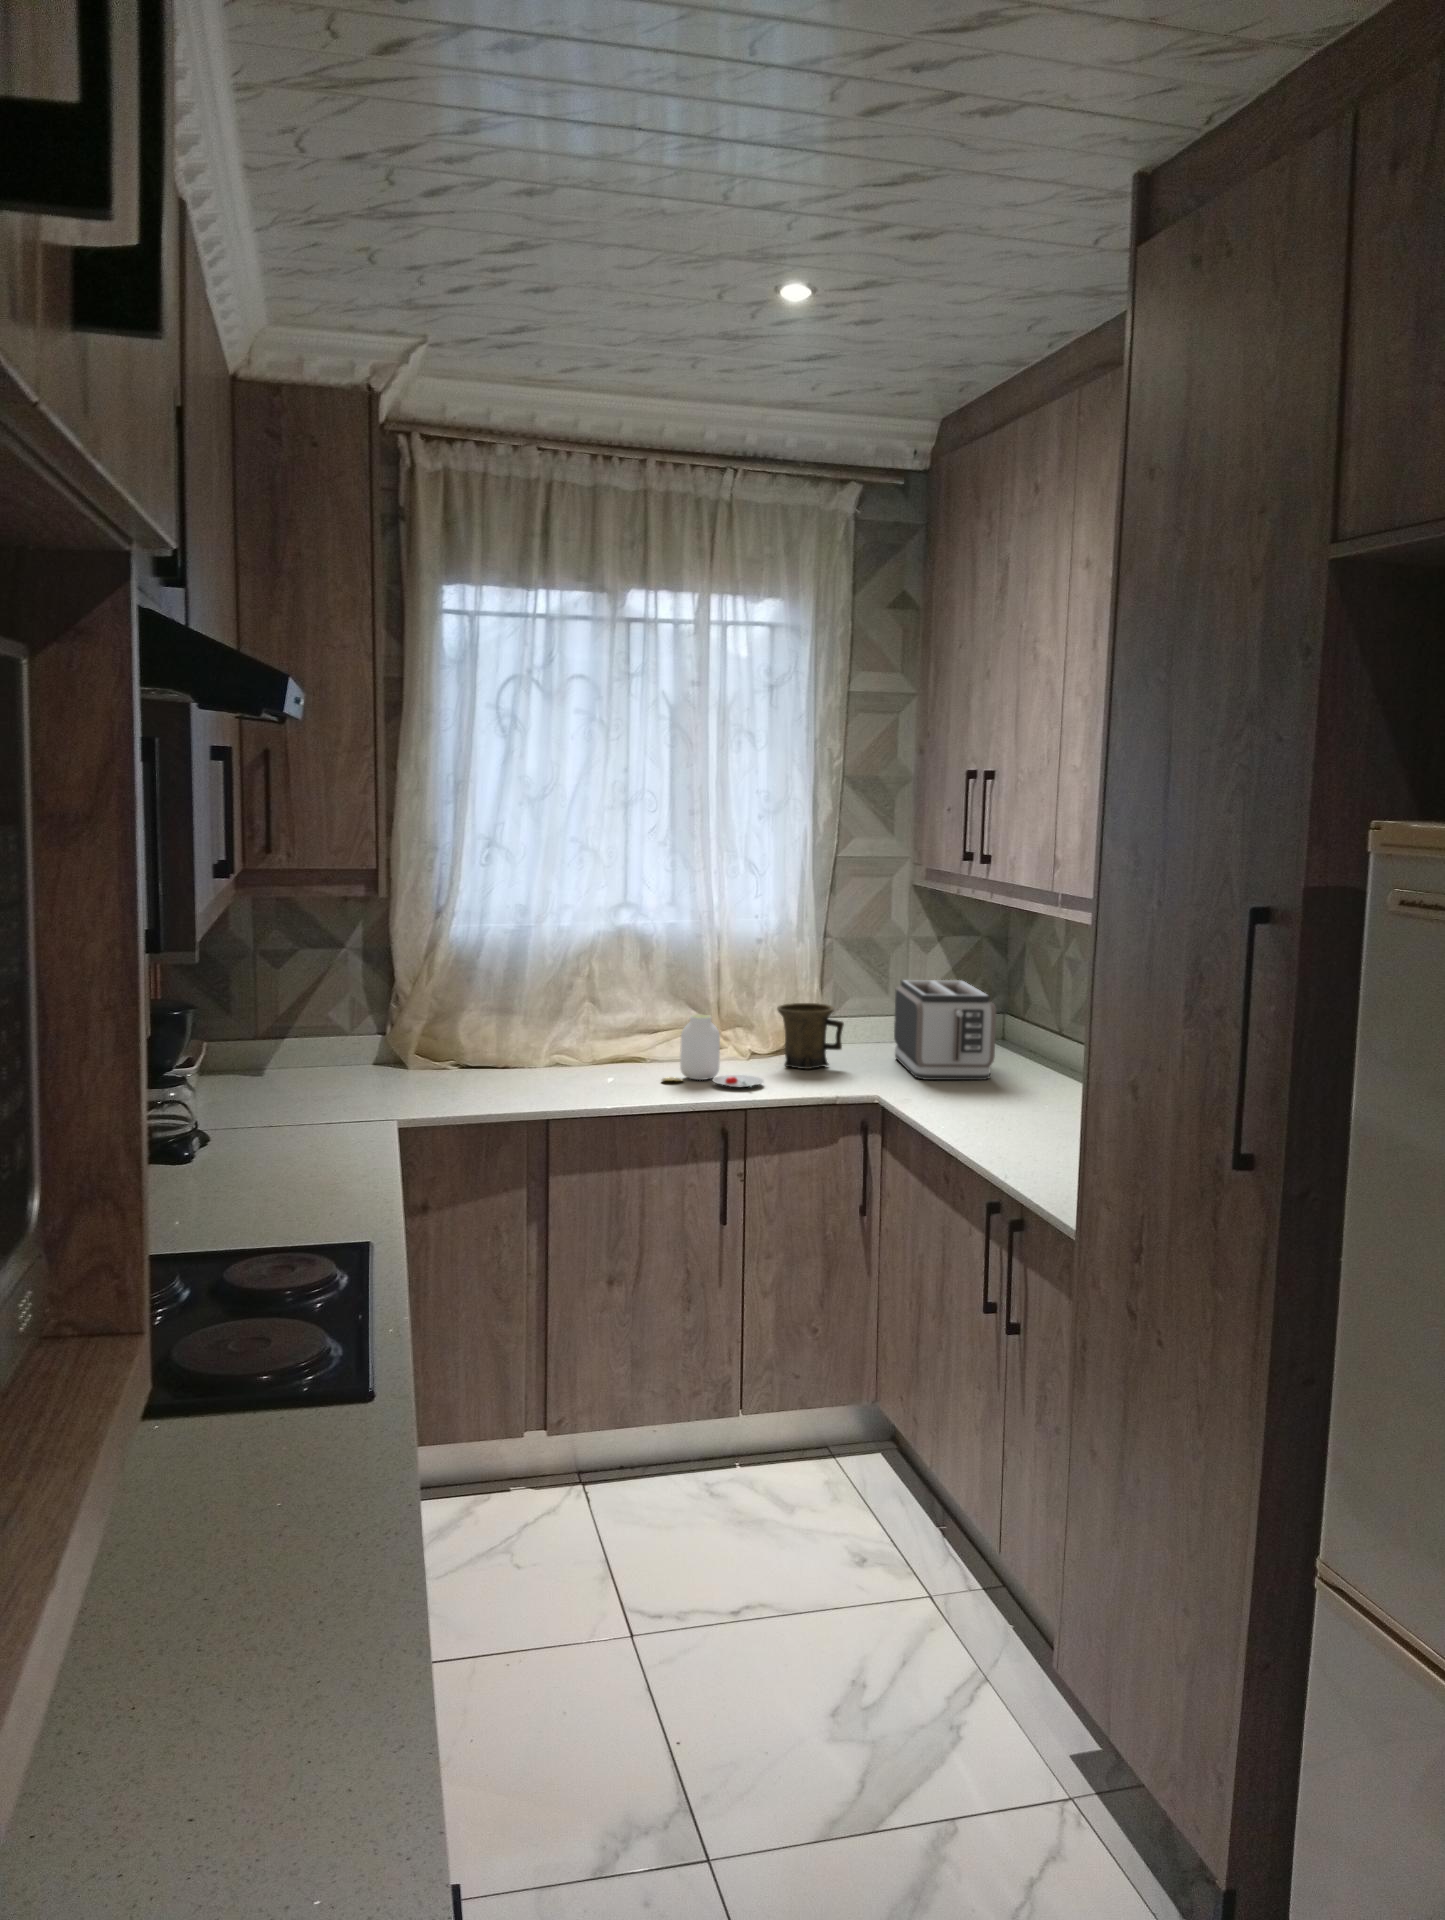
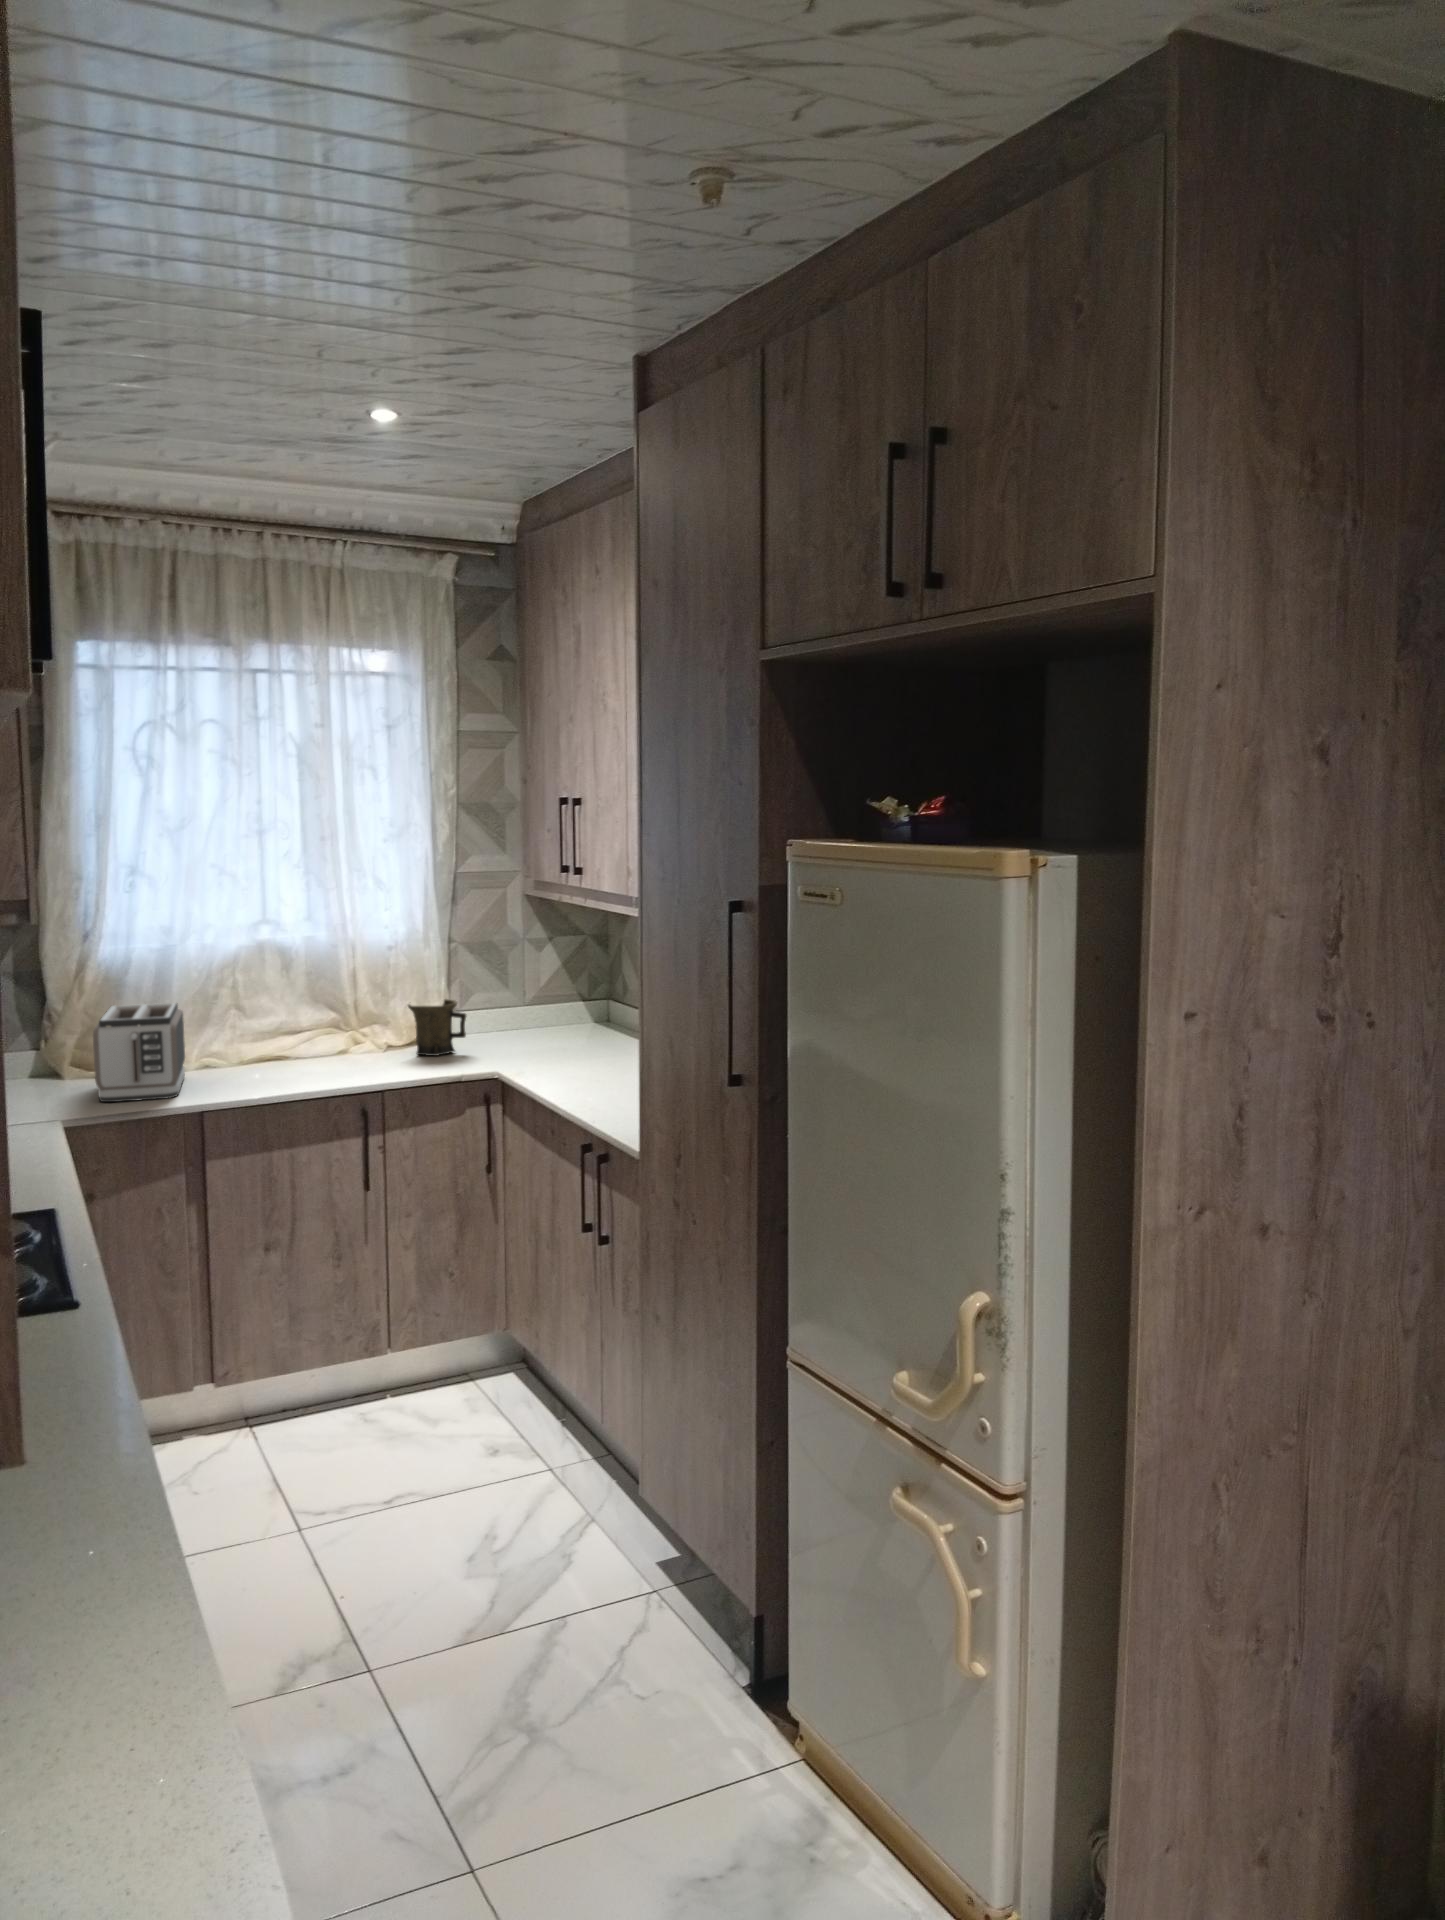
toaster: present [894,980,996,1080] -> present [93,1003,185,1102]
jar: present [662,1015,764,1087] -> none [306,1014,398,1073]

